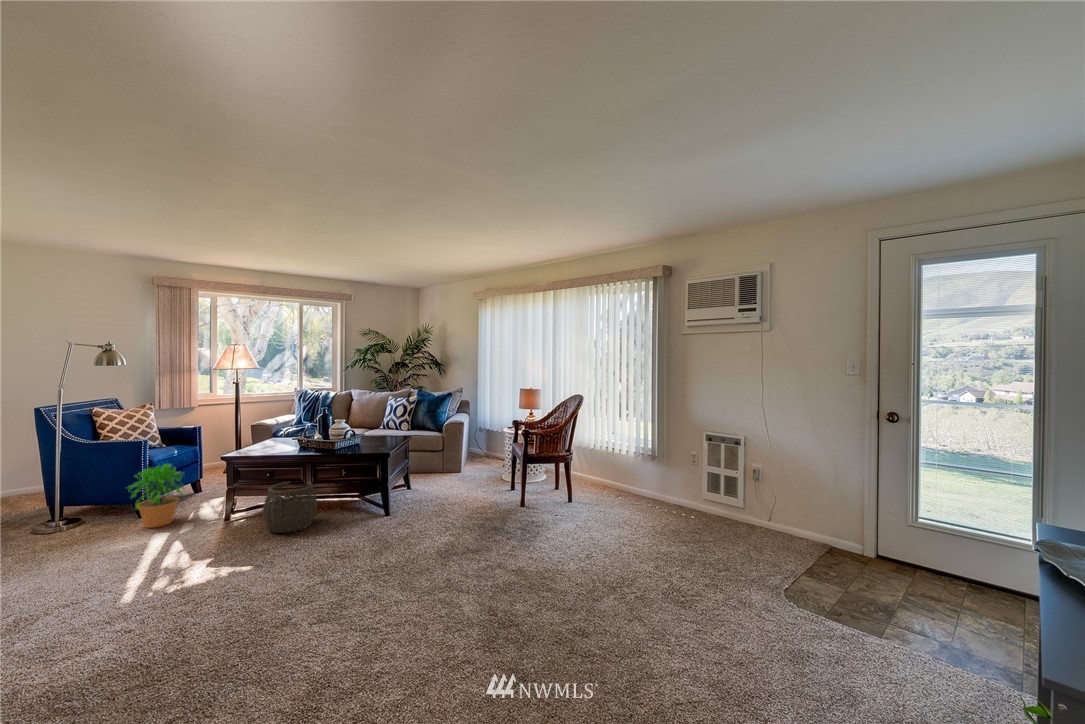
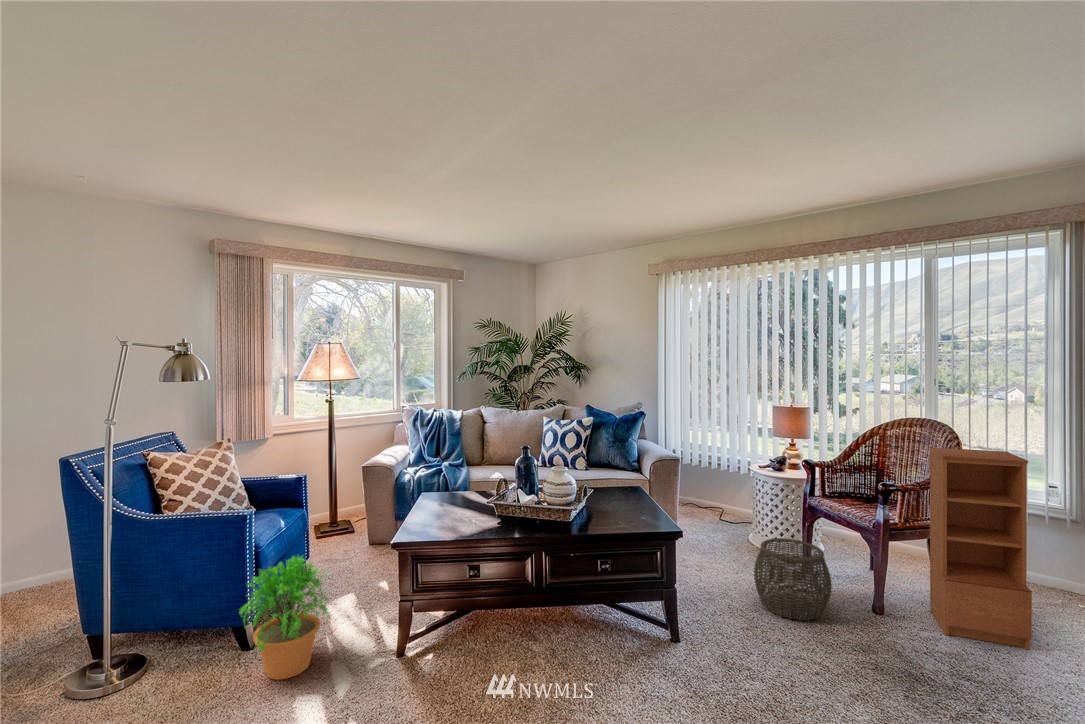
bookcase: none [541,412,588,521] -> present [930,448,1032,650]
woven basket: present [263,482,317,533] -> present [754,538,832,621]

